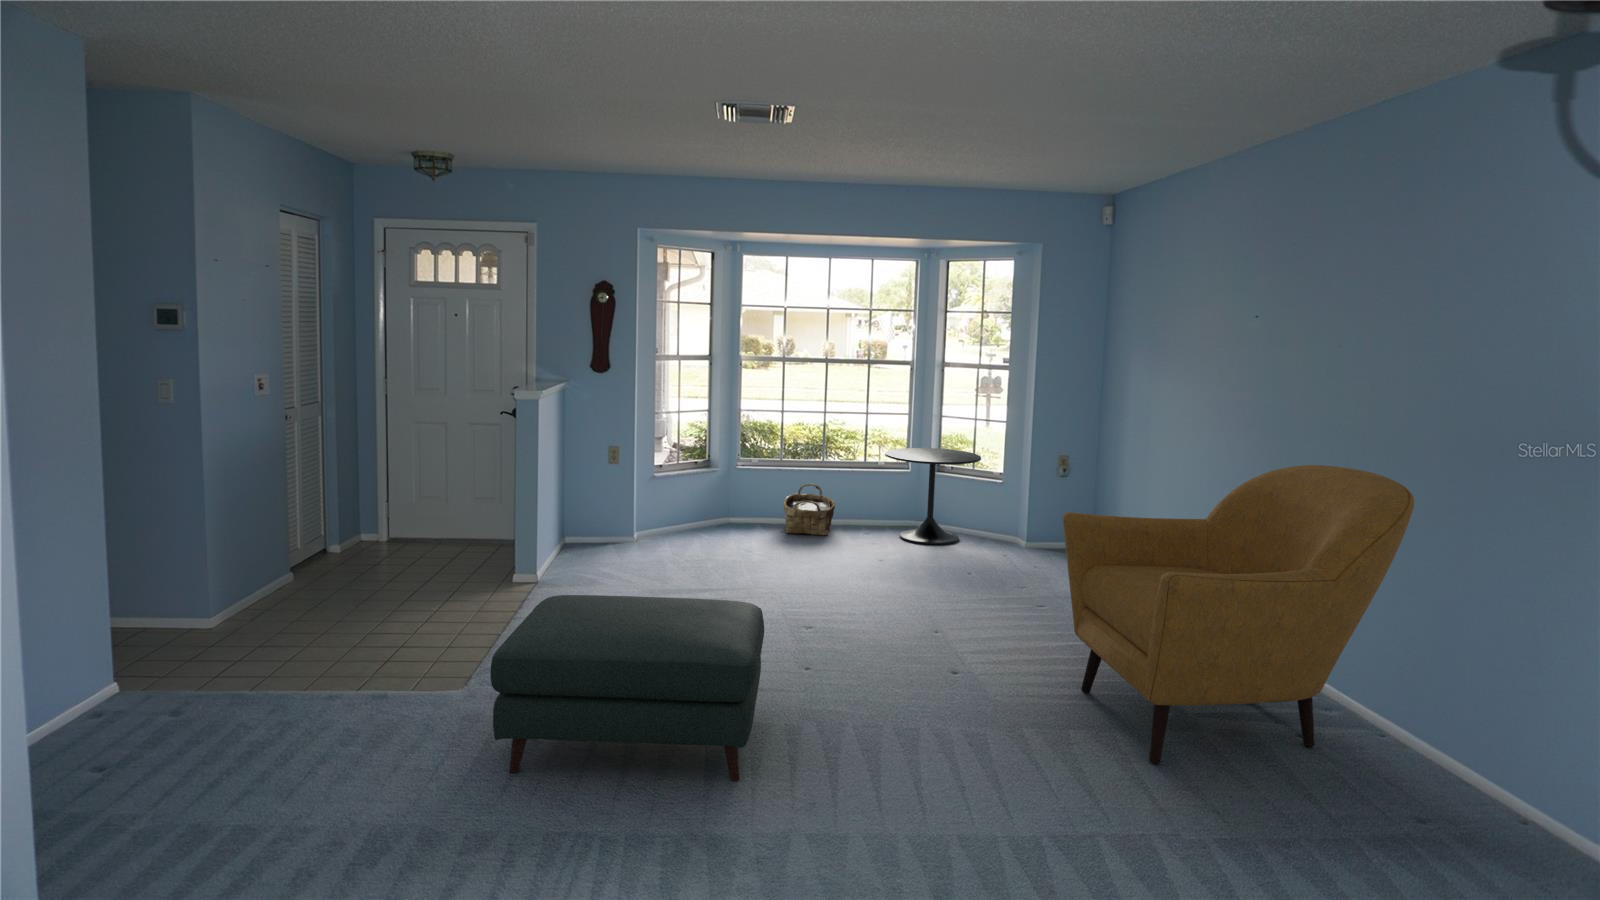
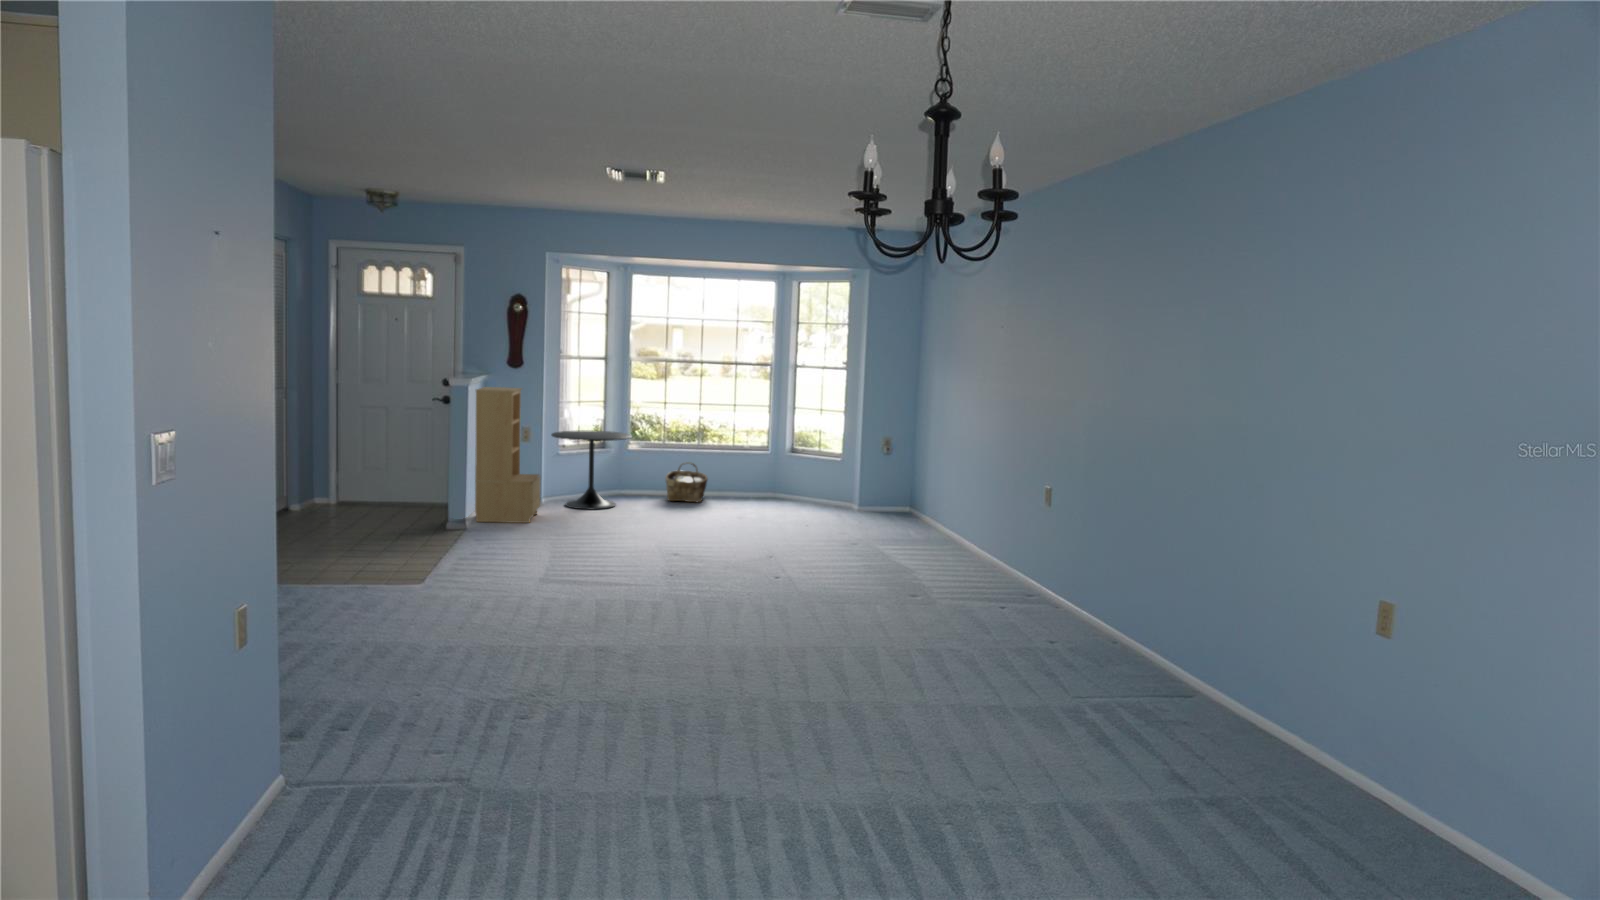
bookshelf: none [548,399,631,573] -> present [475,387,541,523]
side table: present [886,448,981,545] -> present [551,430,632,509]
armchair: present [1063,465,1414,763] -> none [851,423,1058,611]
ottoman: present [490,595,764,781] -> none [454,509,639,618]

